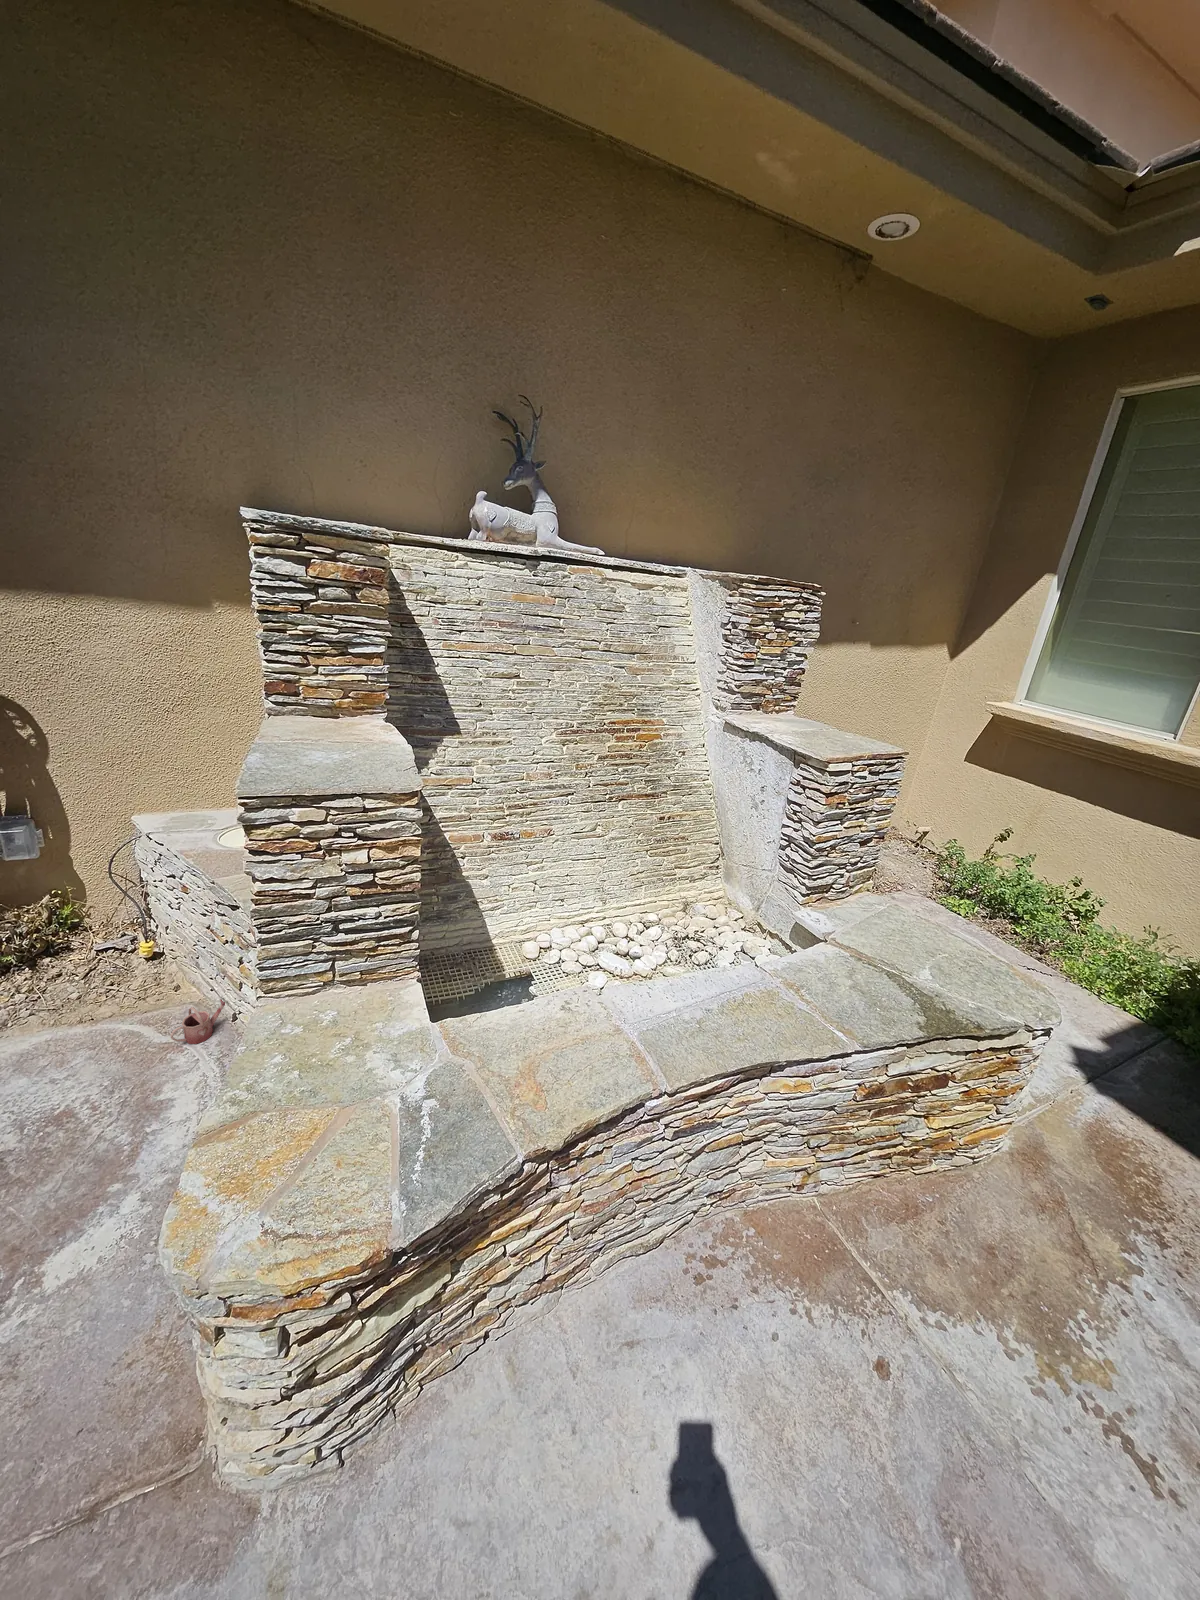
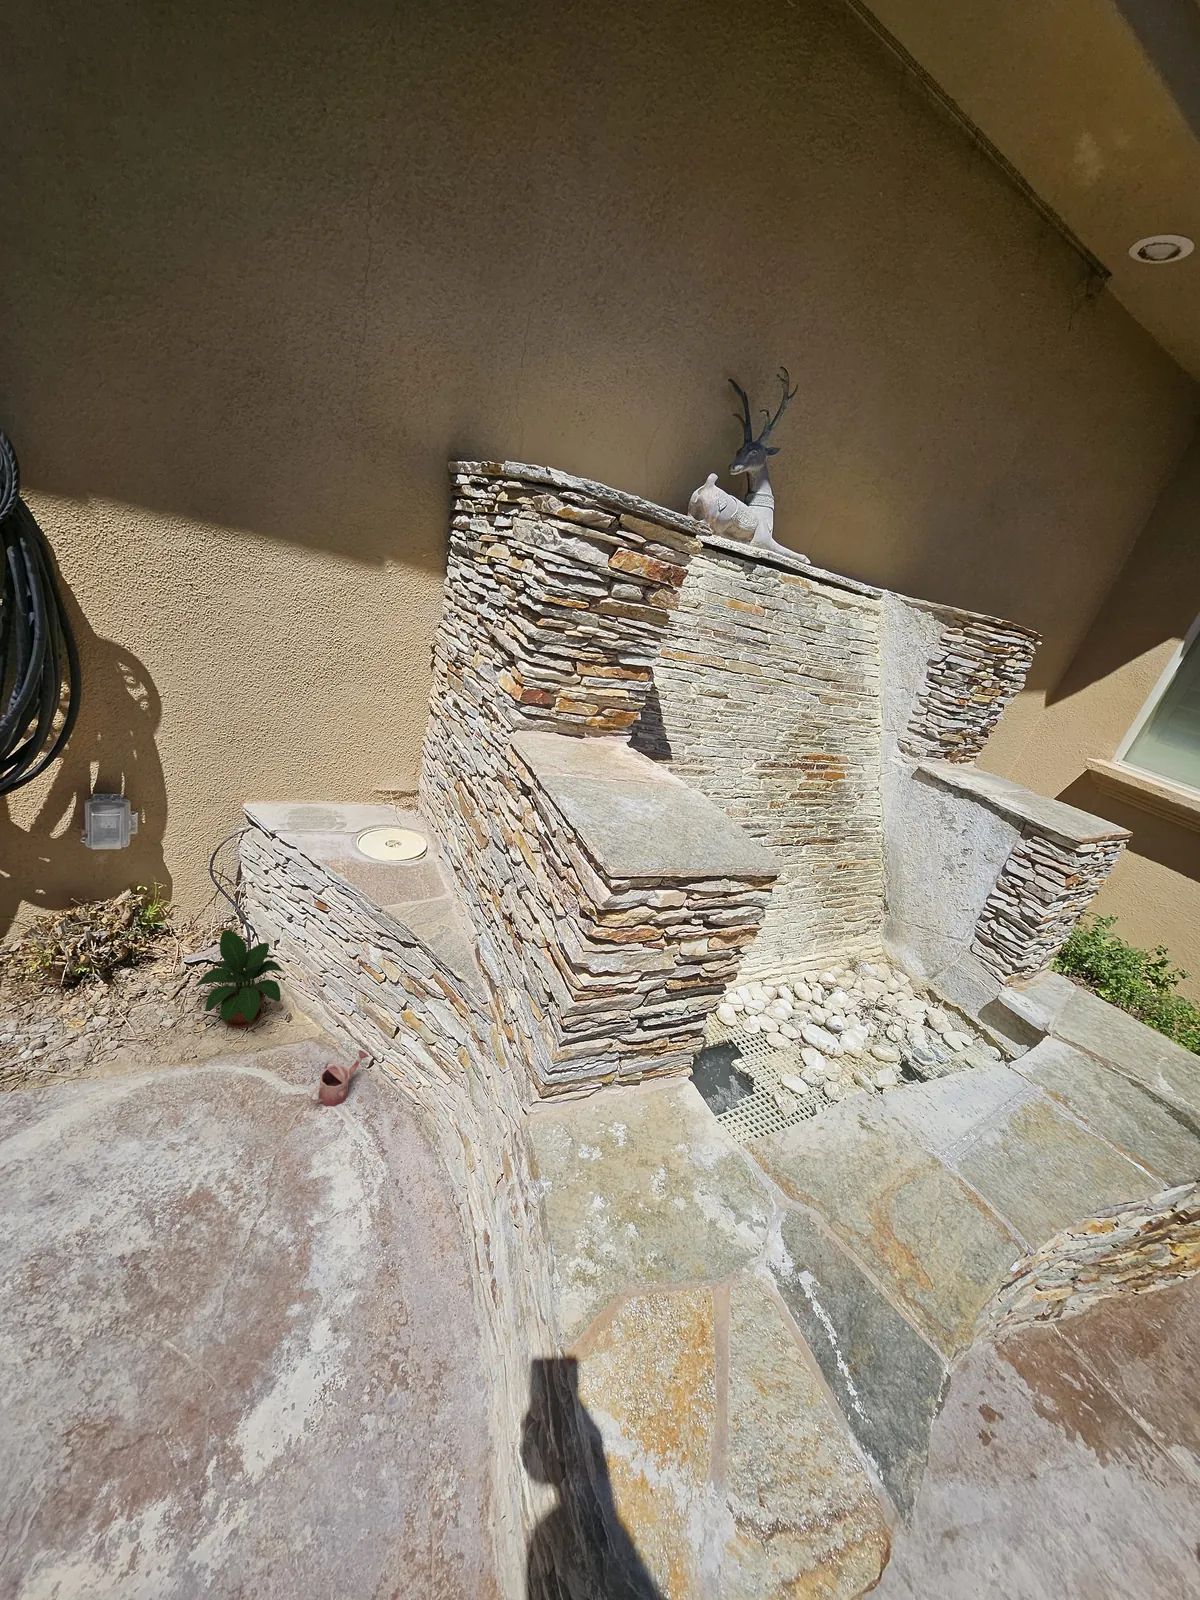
potted plant: none [91,915,175,994] -> present [195,930,284,1028]

